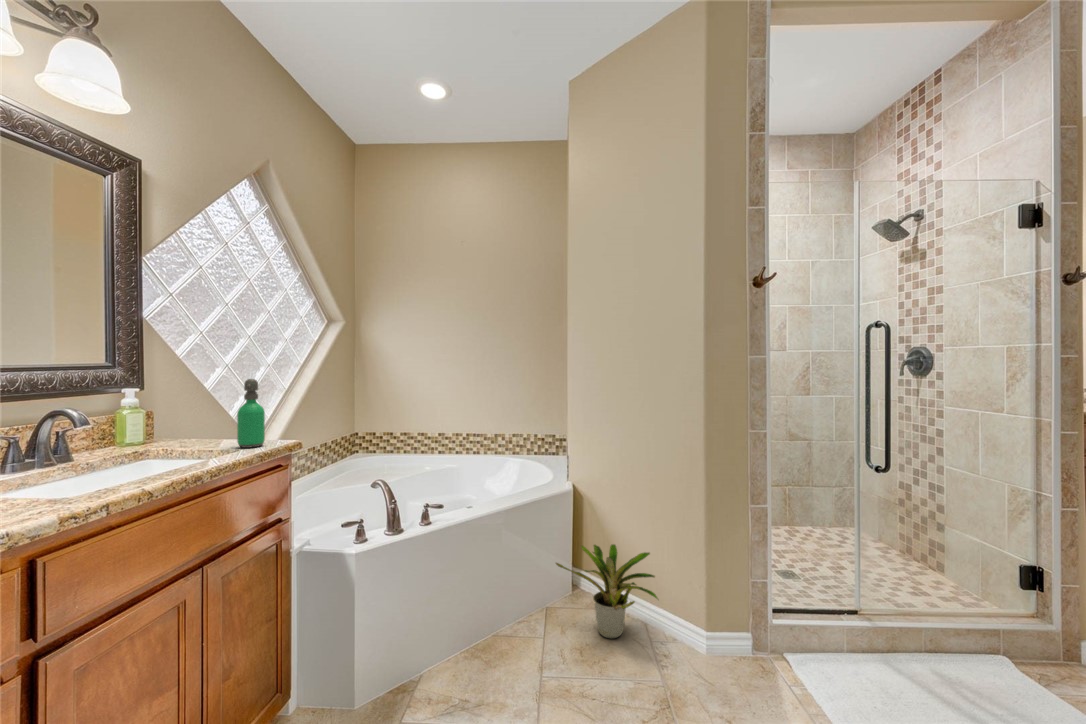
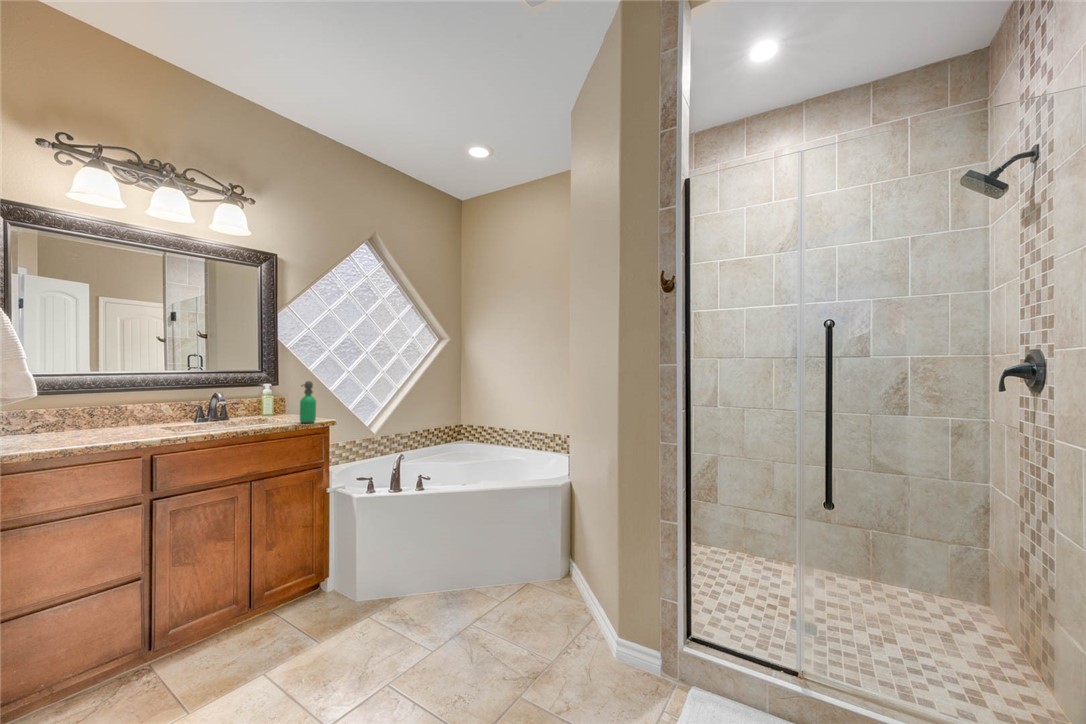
potted plant: present [556,544,658,639] -> none [518,533,592,621]

